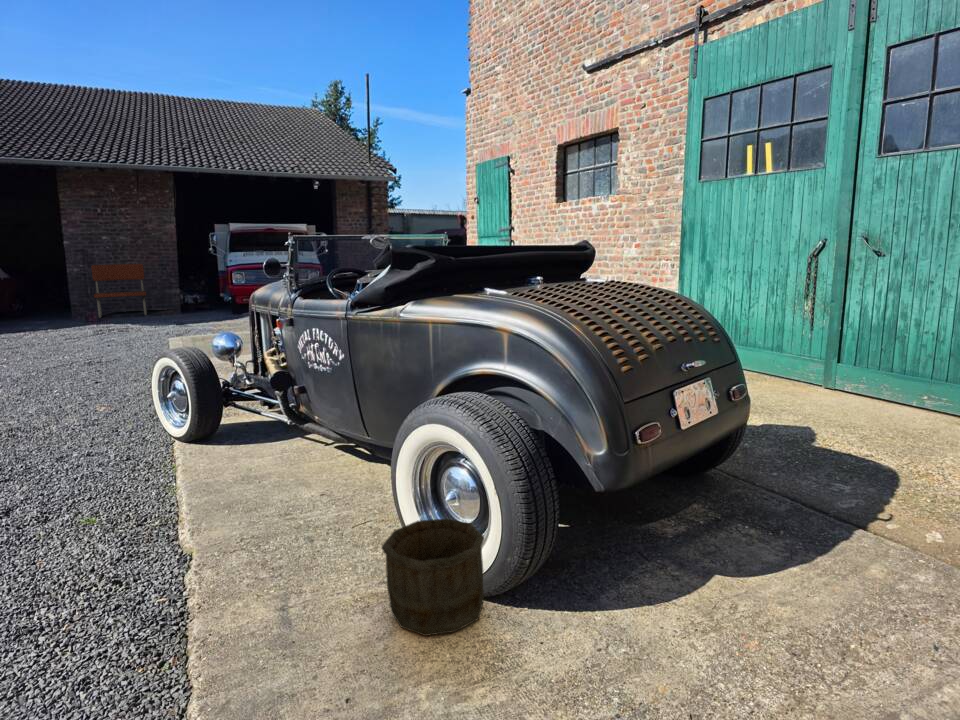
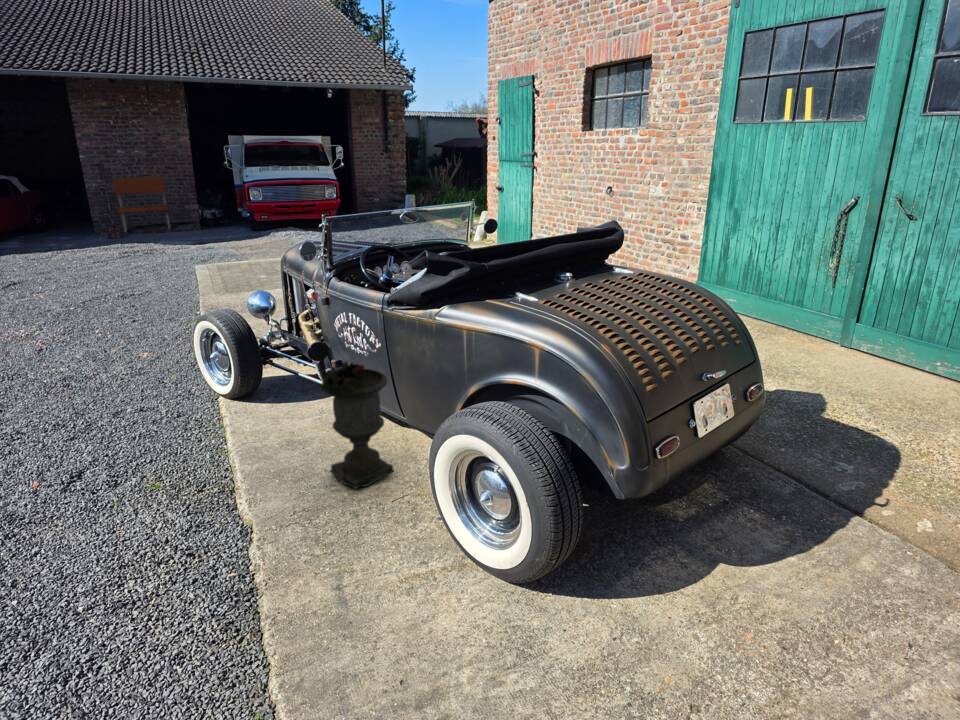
planter: none [277,378,356,518] -> present [321,361,394,489]
wooden bucket: present [382,518,484,636] -> none [424,512,515,620]

